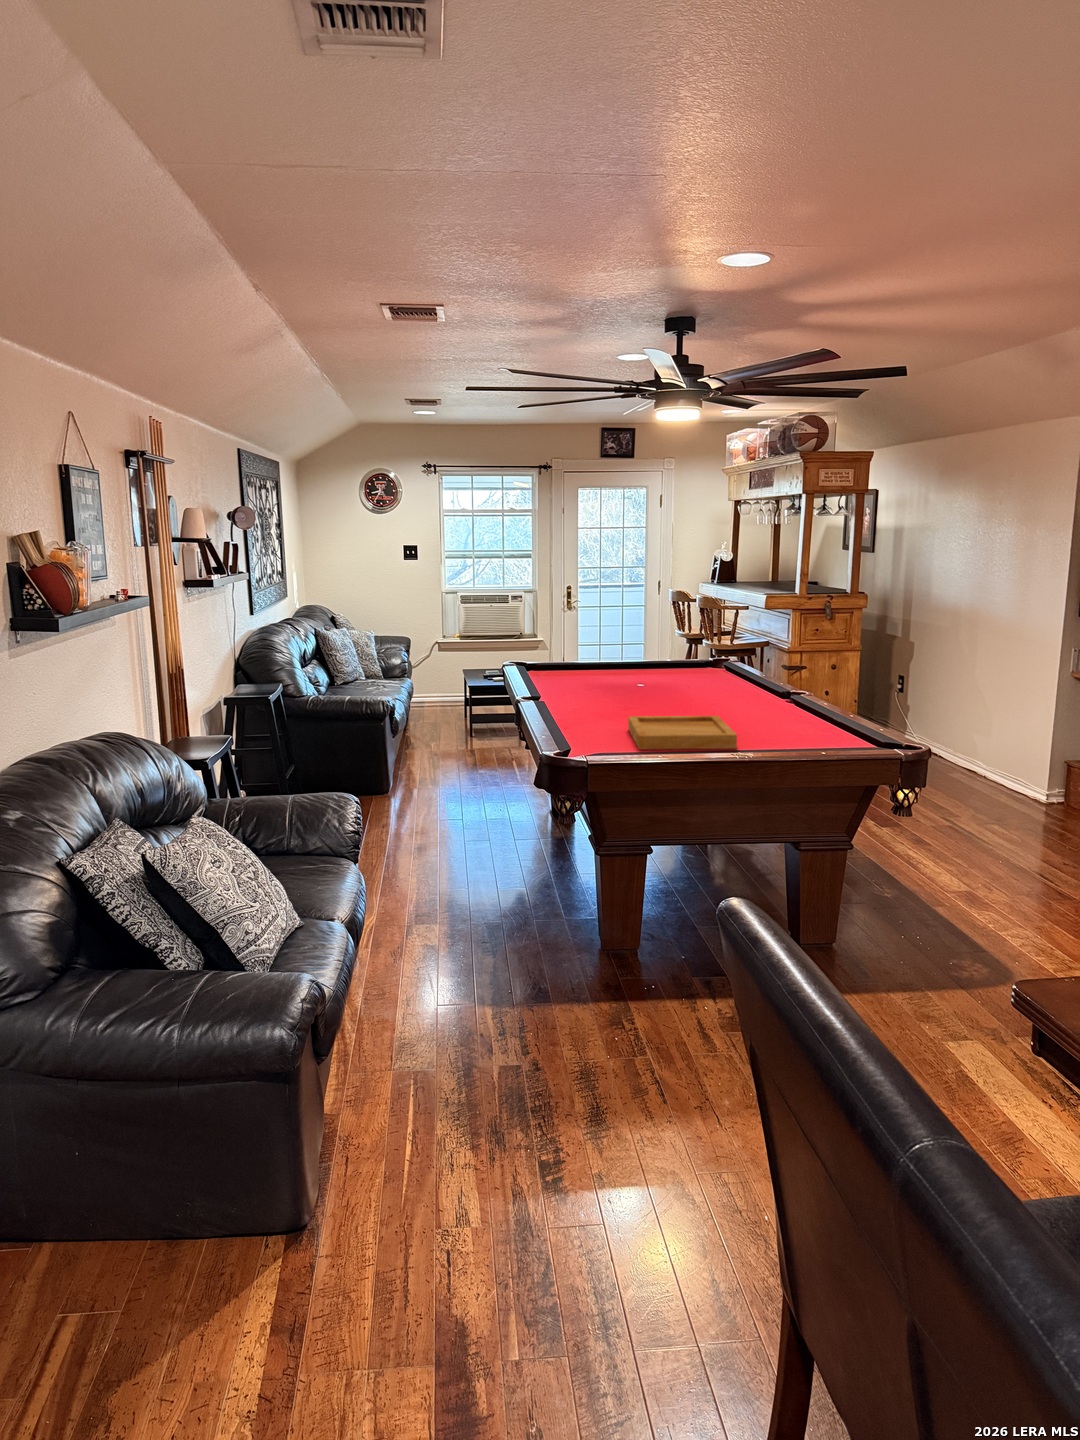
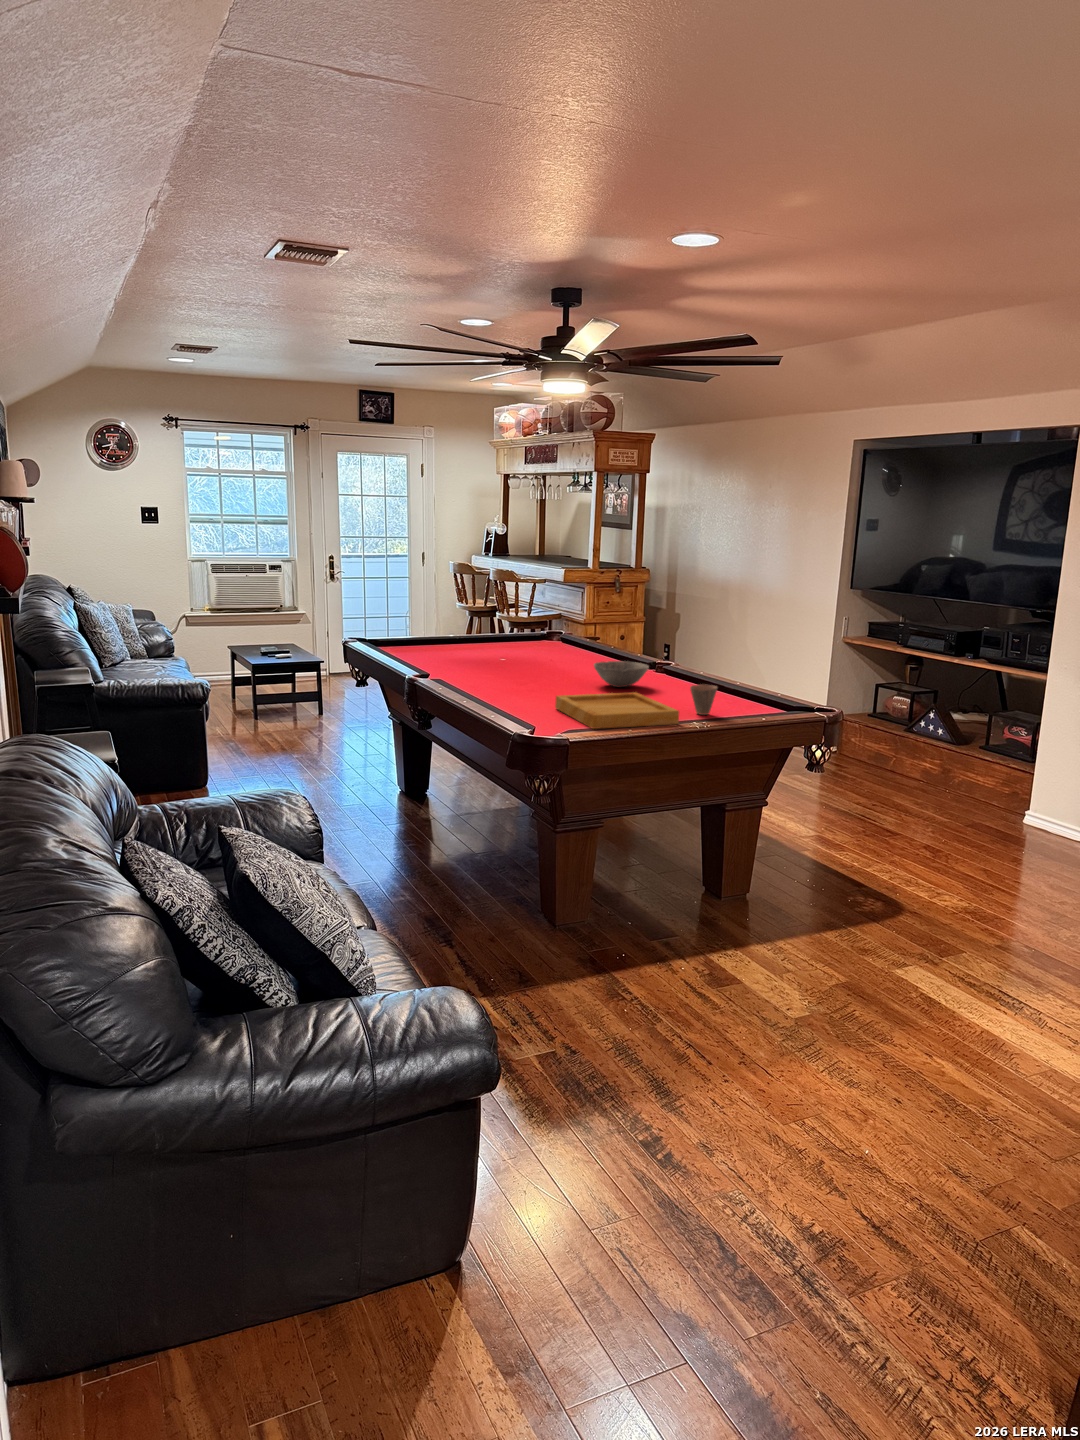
bowl: none [699,685,758,711] -> present [594,661,649,687]
cup: none [764,709,793,741] -> present [690,684,717,715]

